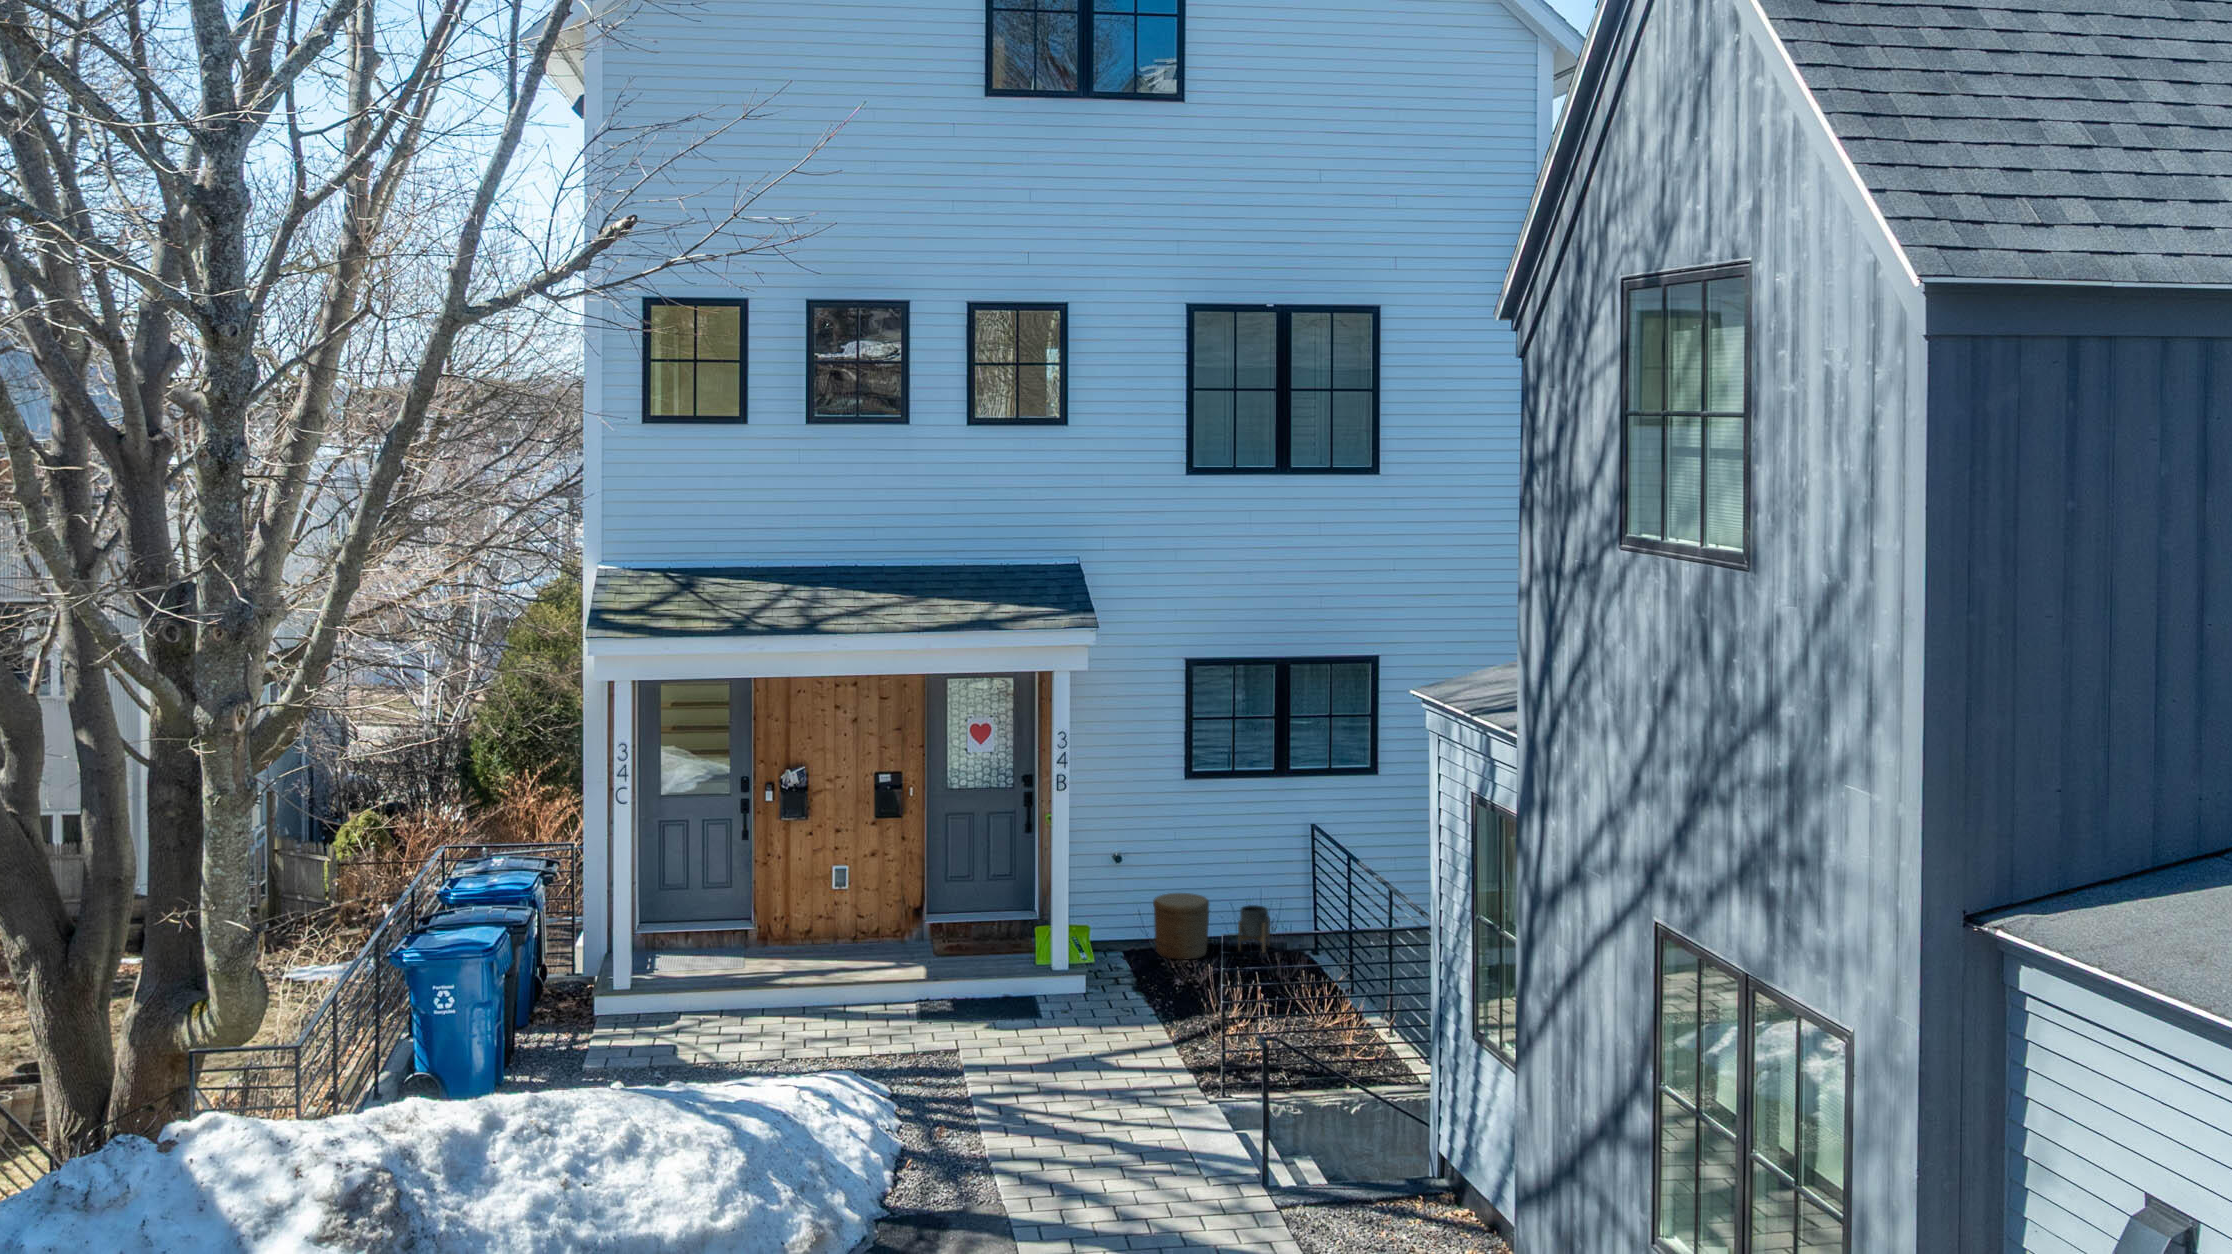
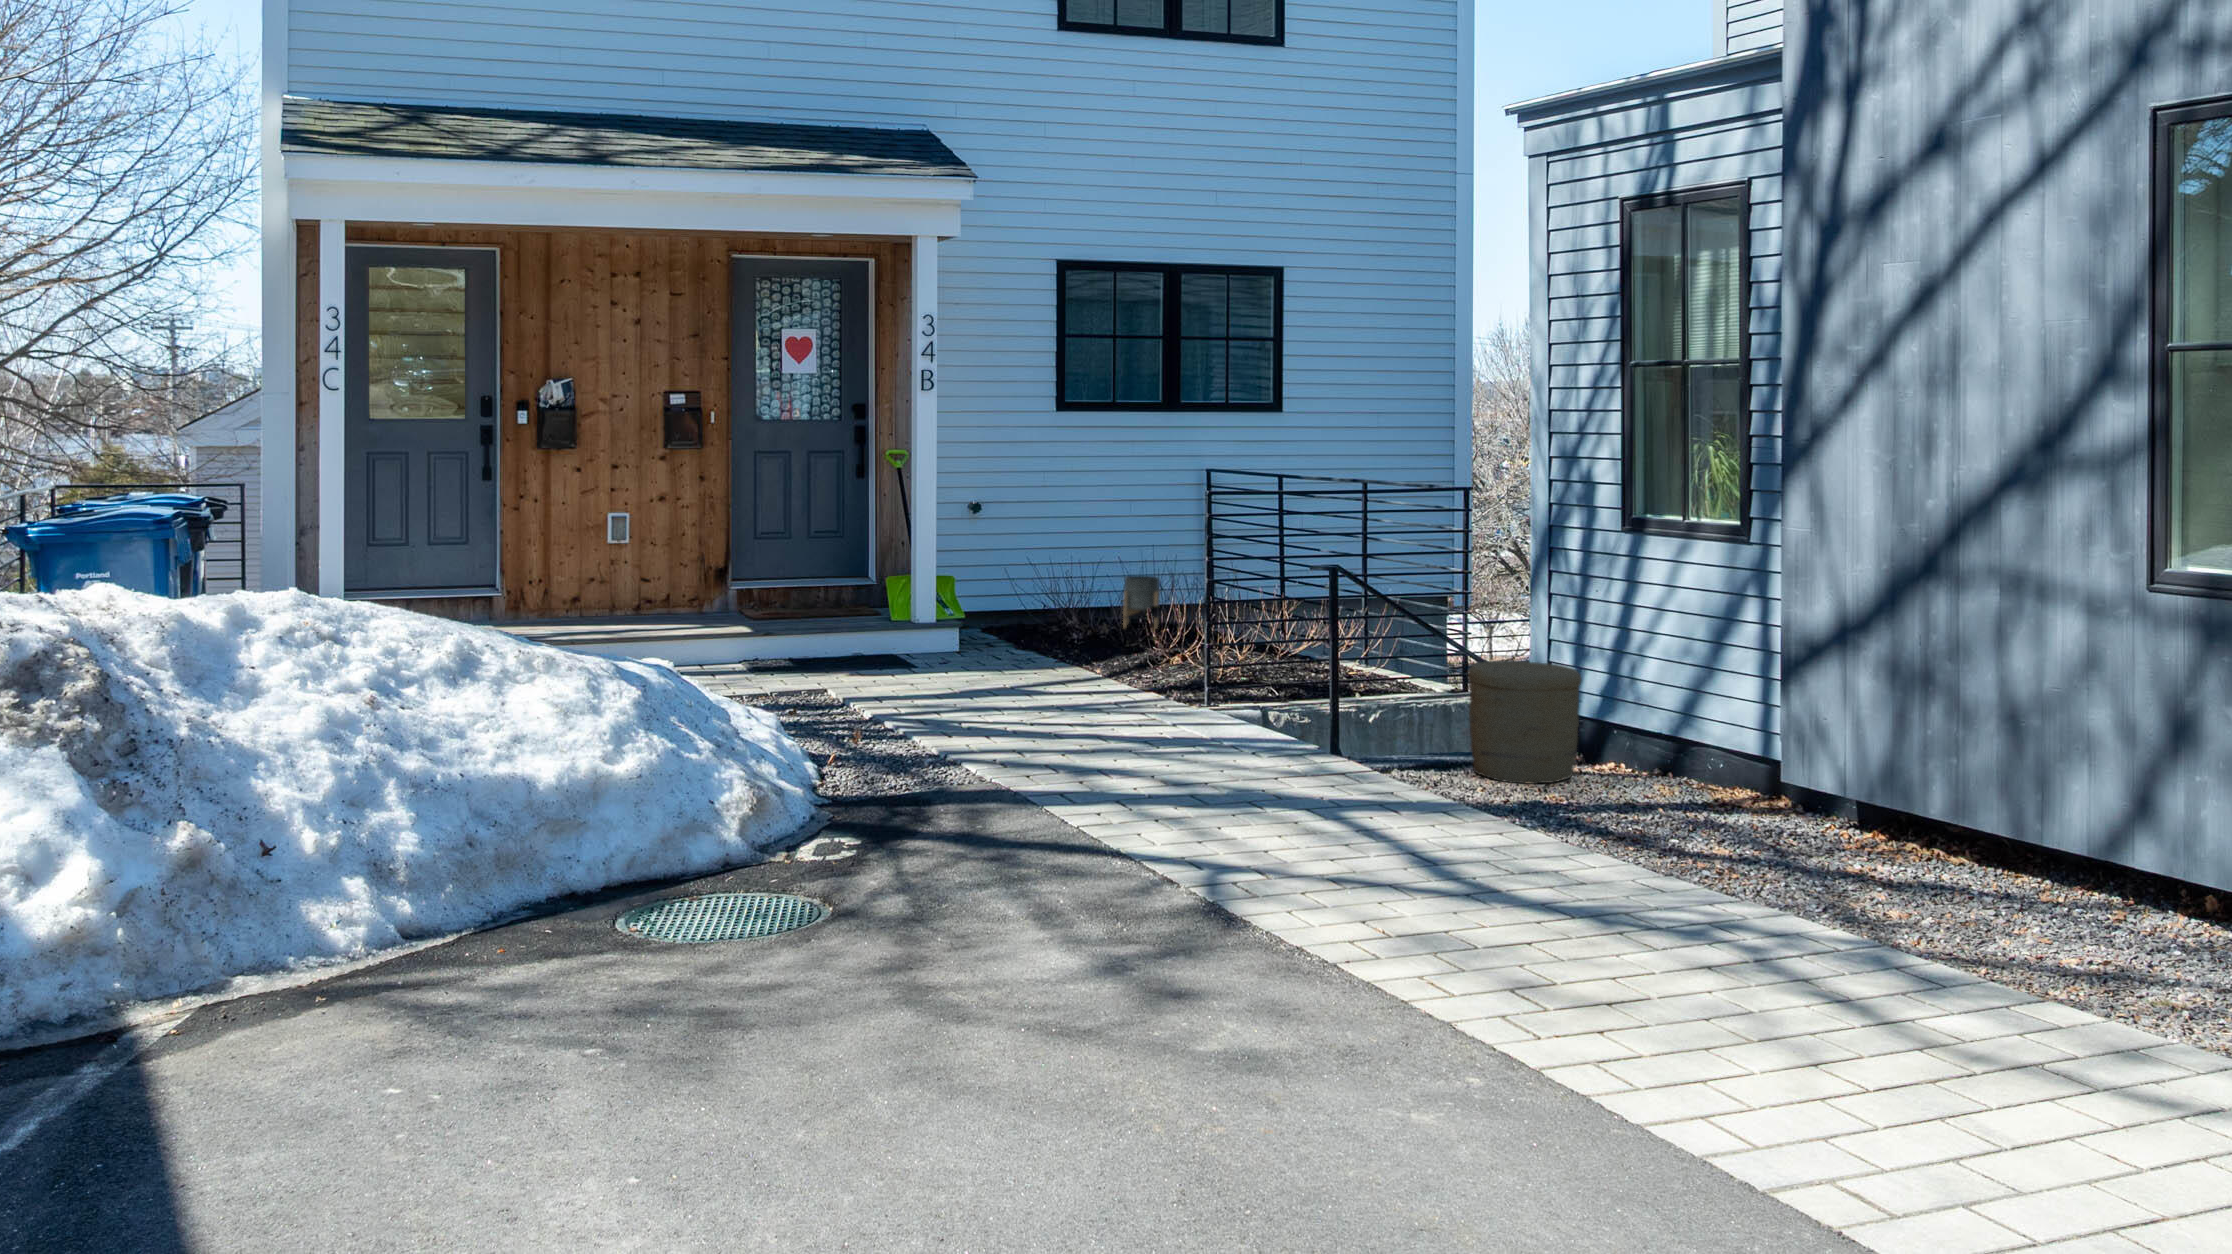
woven basket: present [1153,893,1209,960] -> present [1468,660,1582,784]

